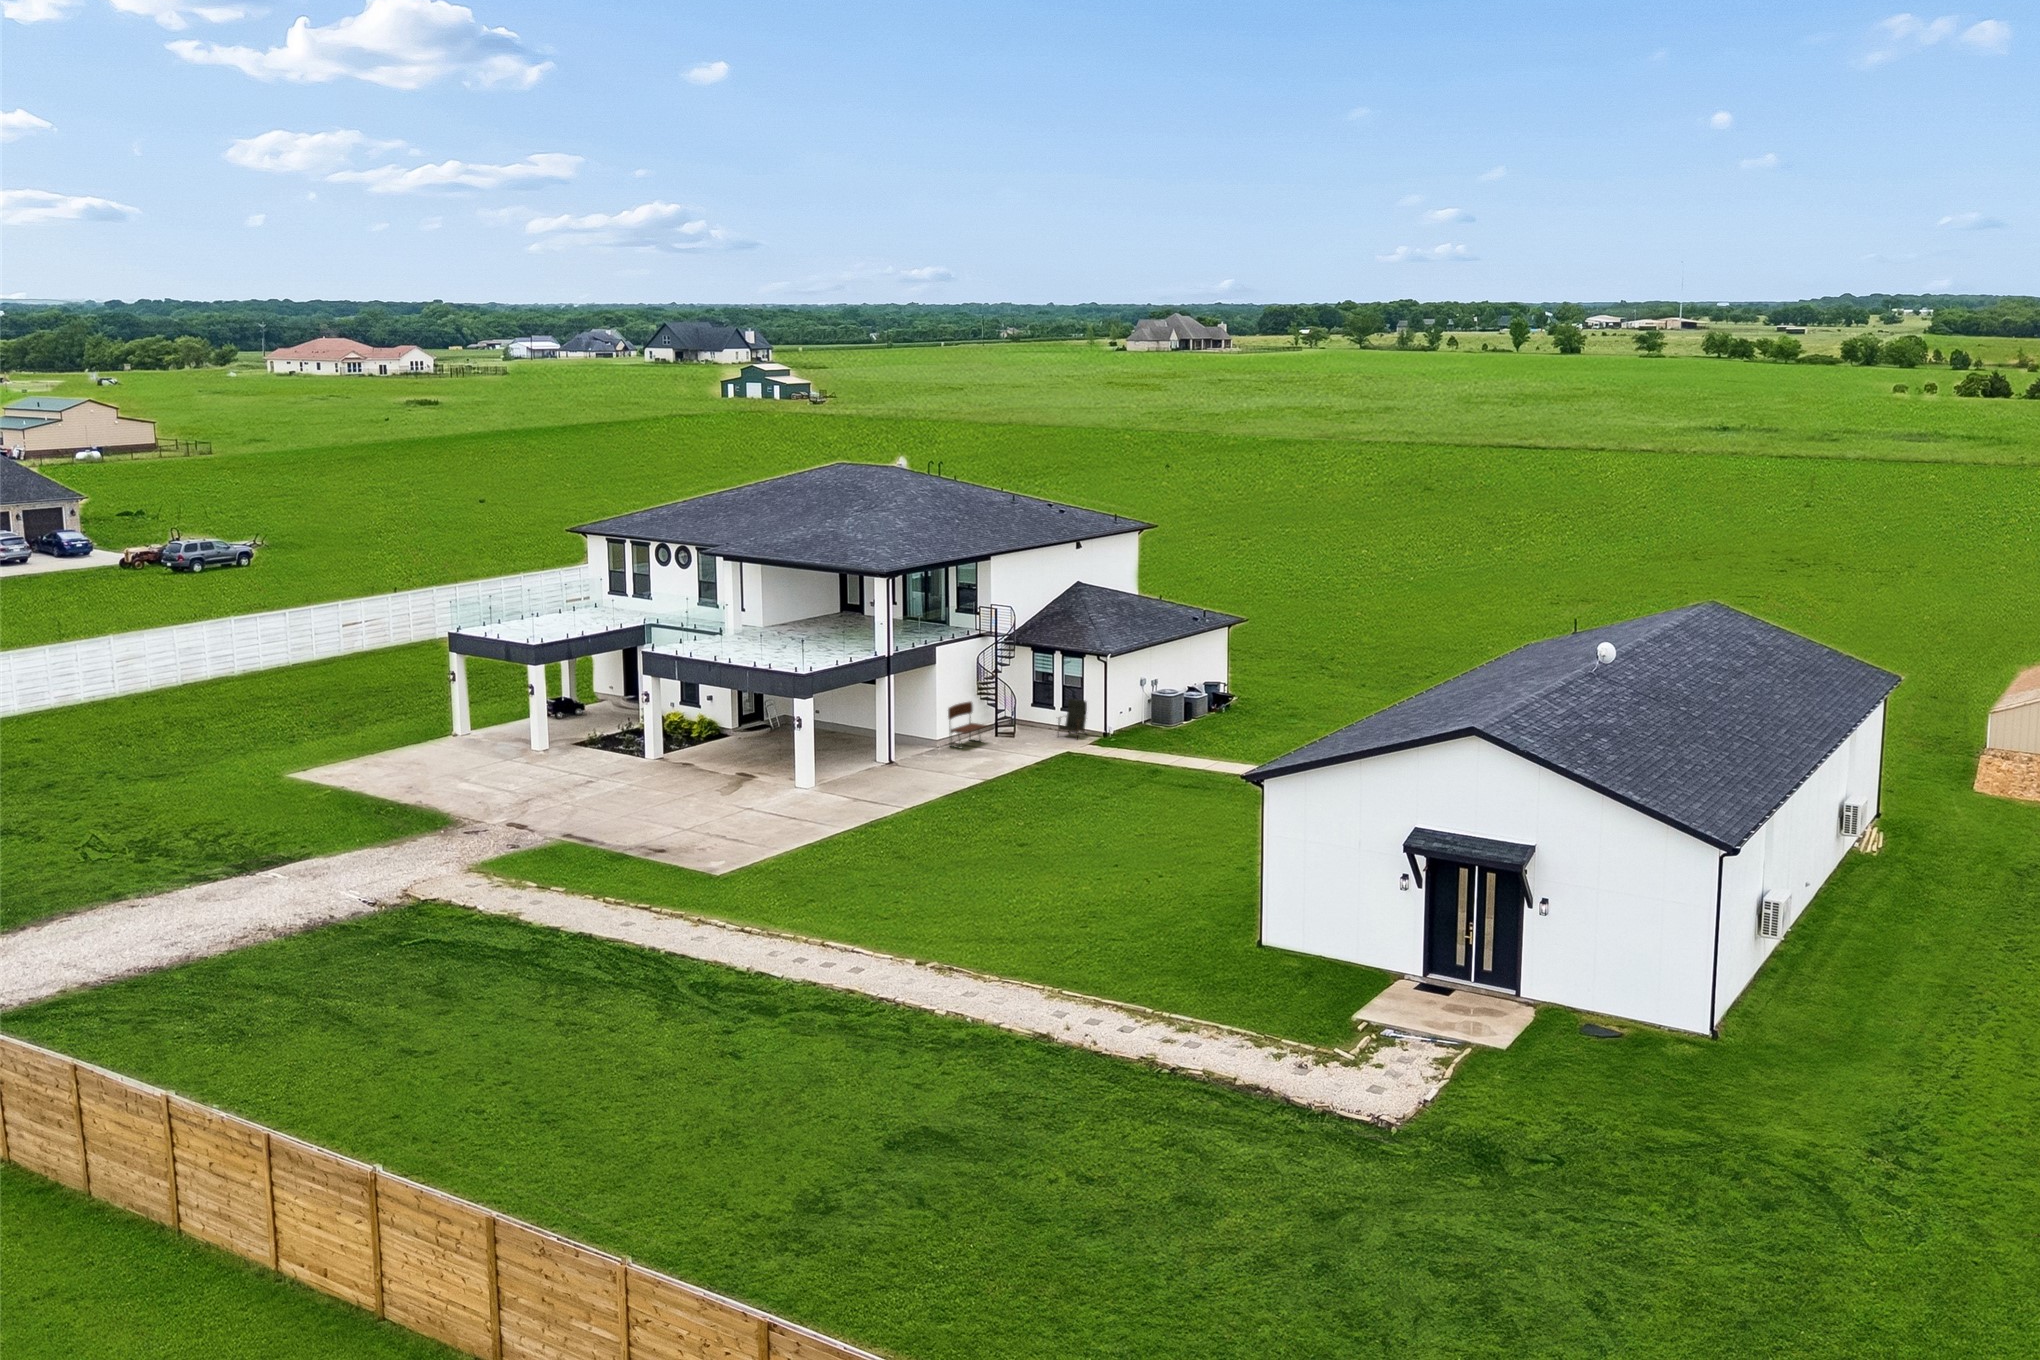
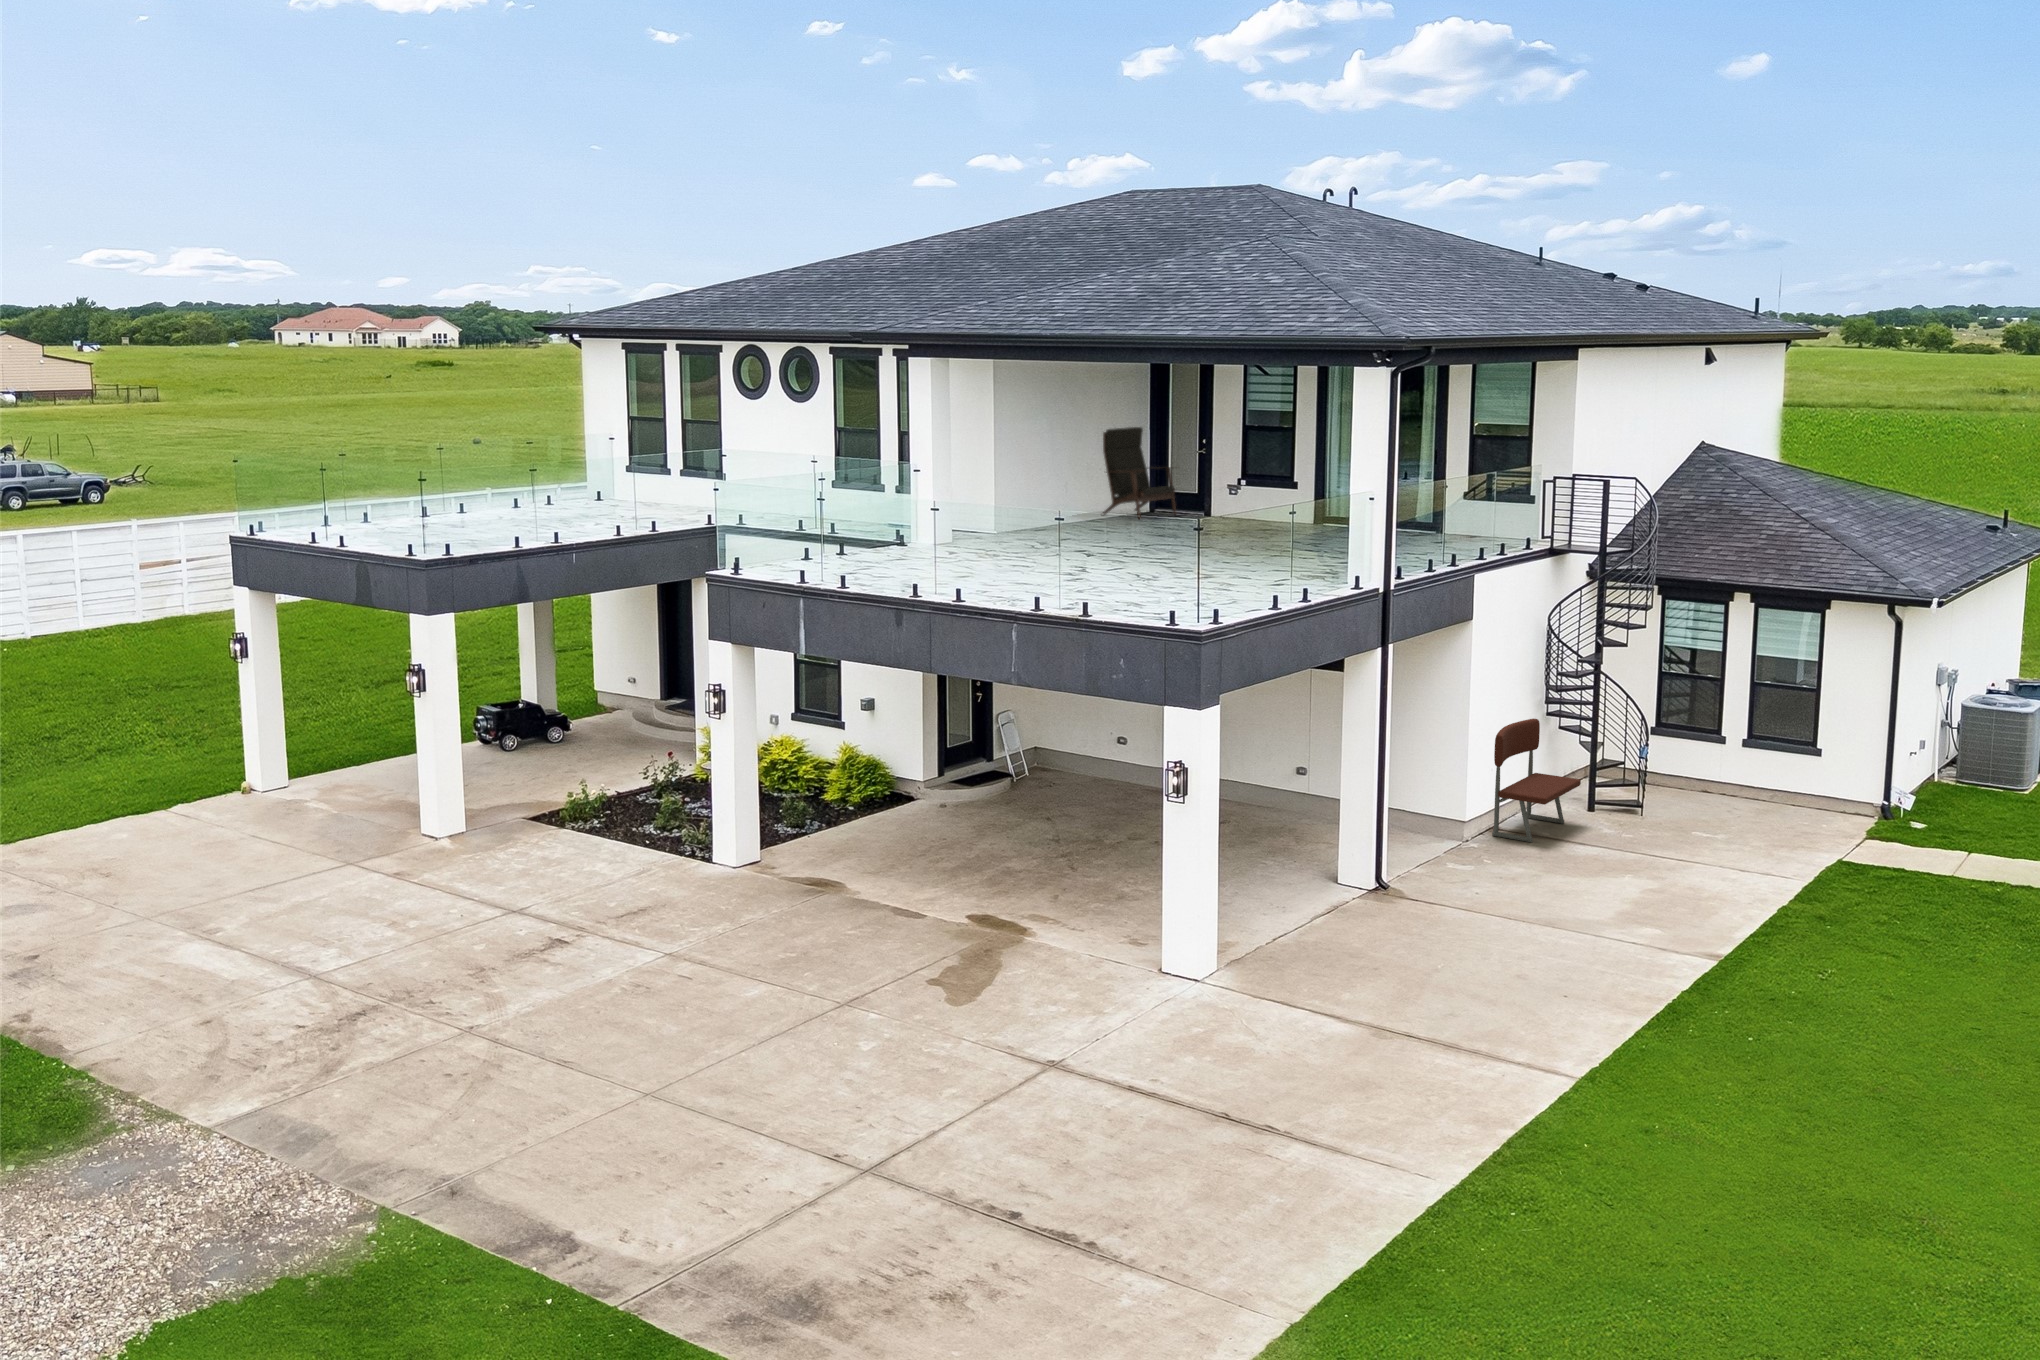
lounge chair: present [1058,699,1087,734] -> present [1102,427,1176,519]

